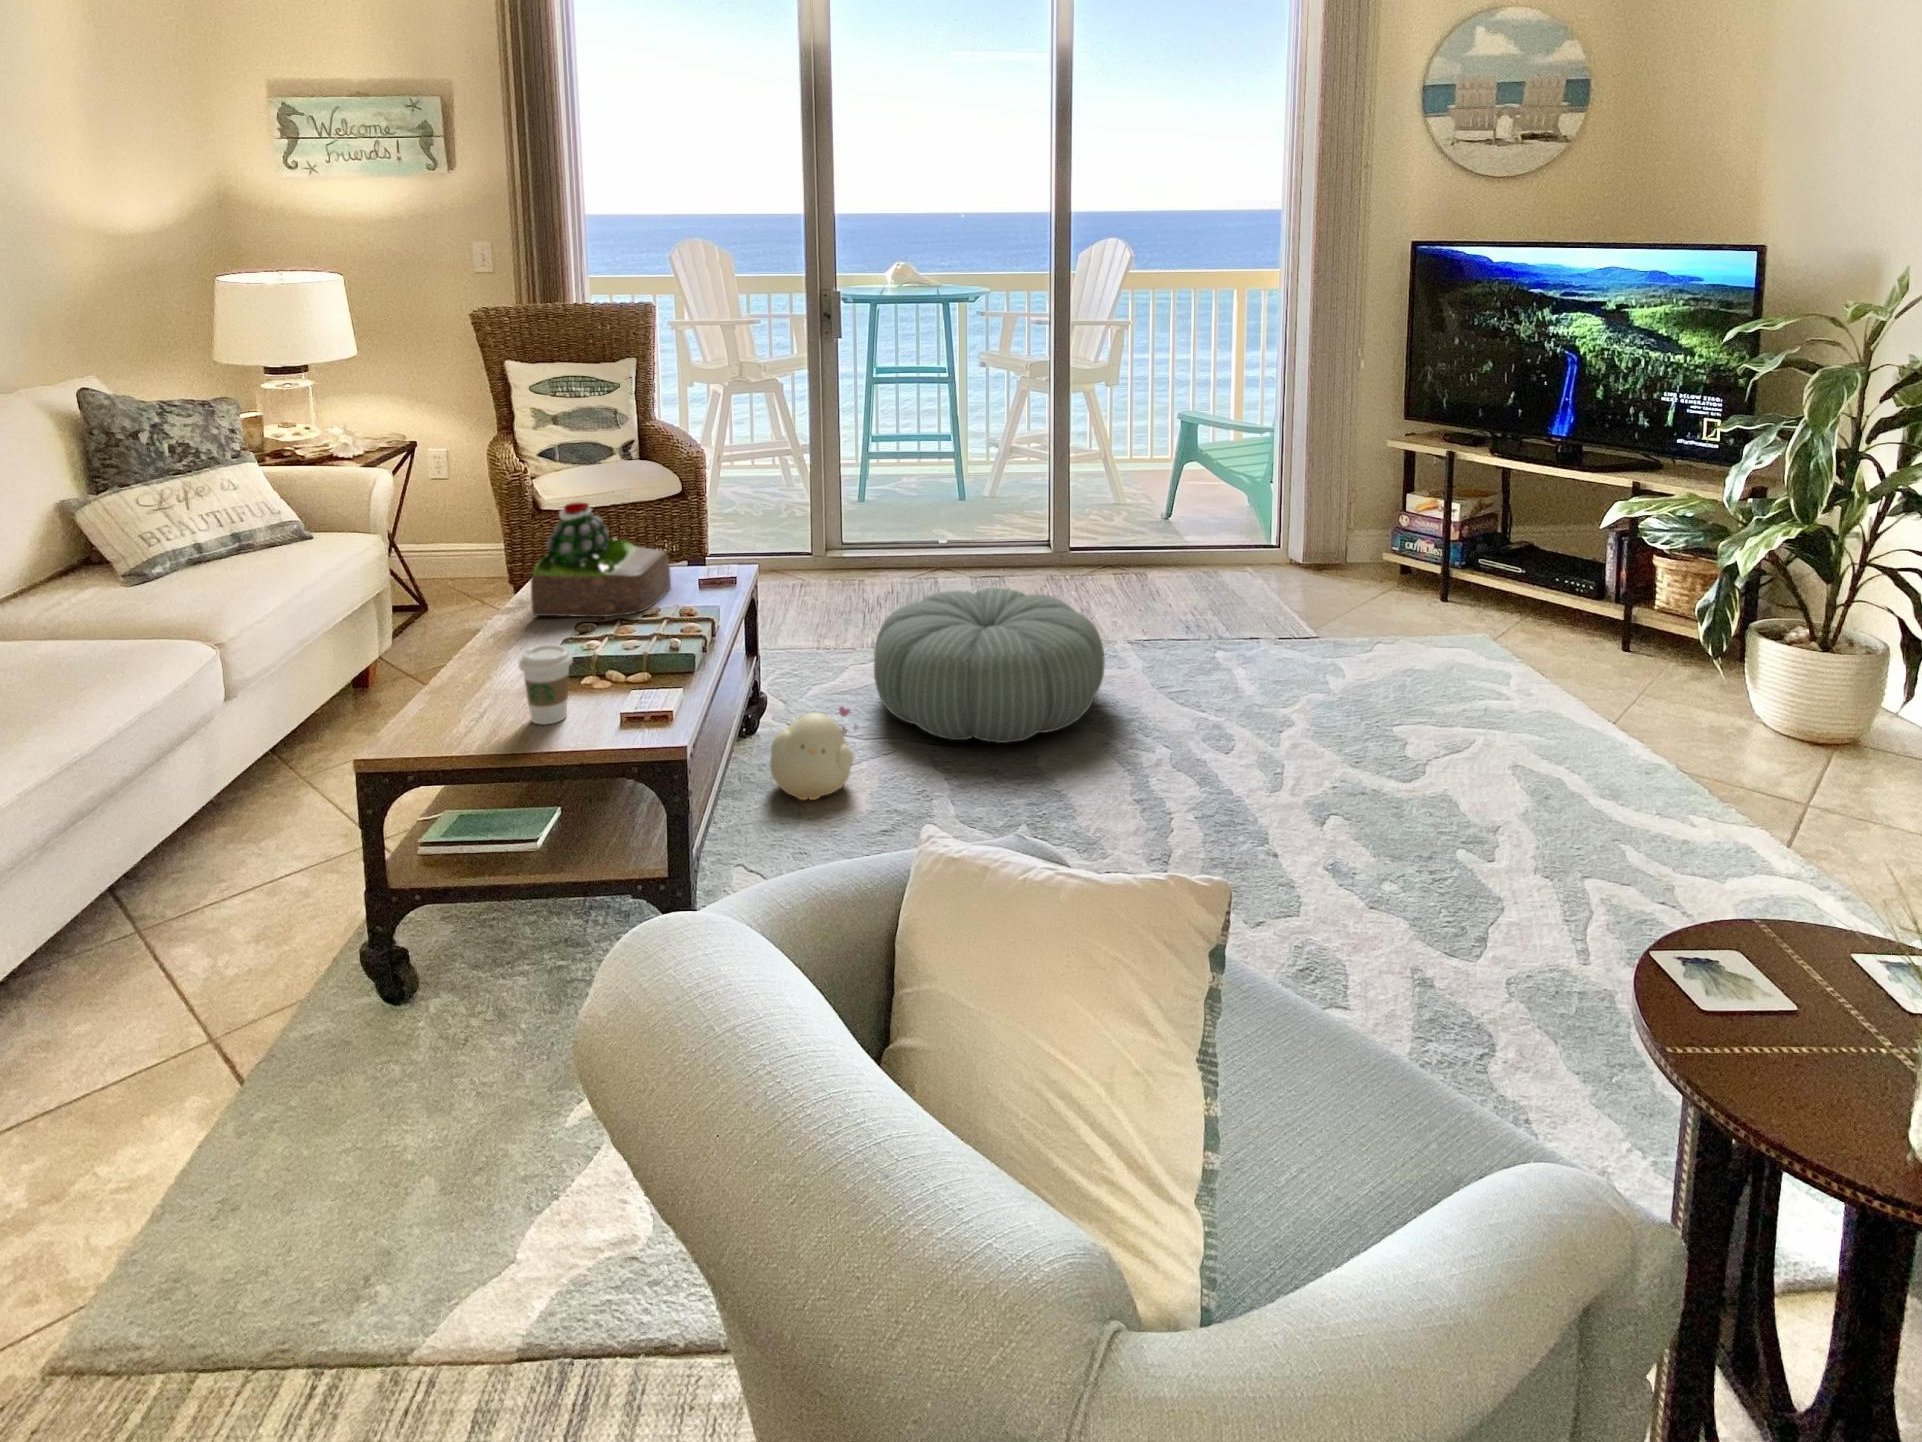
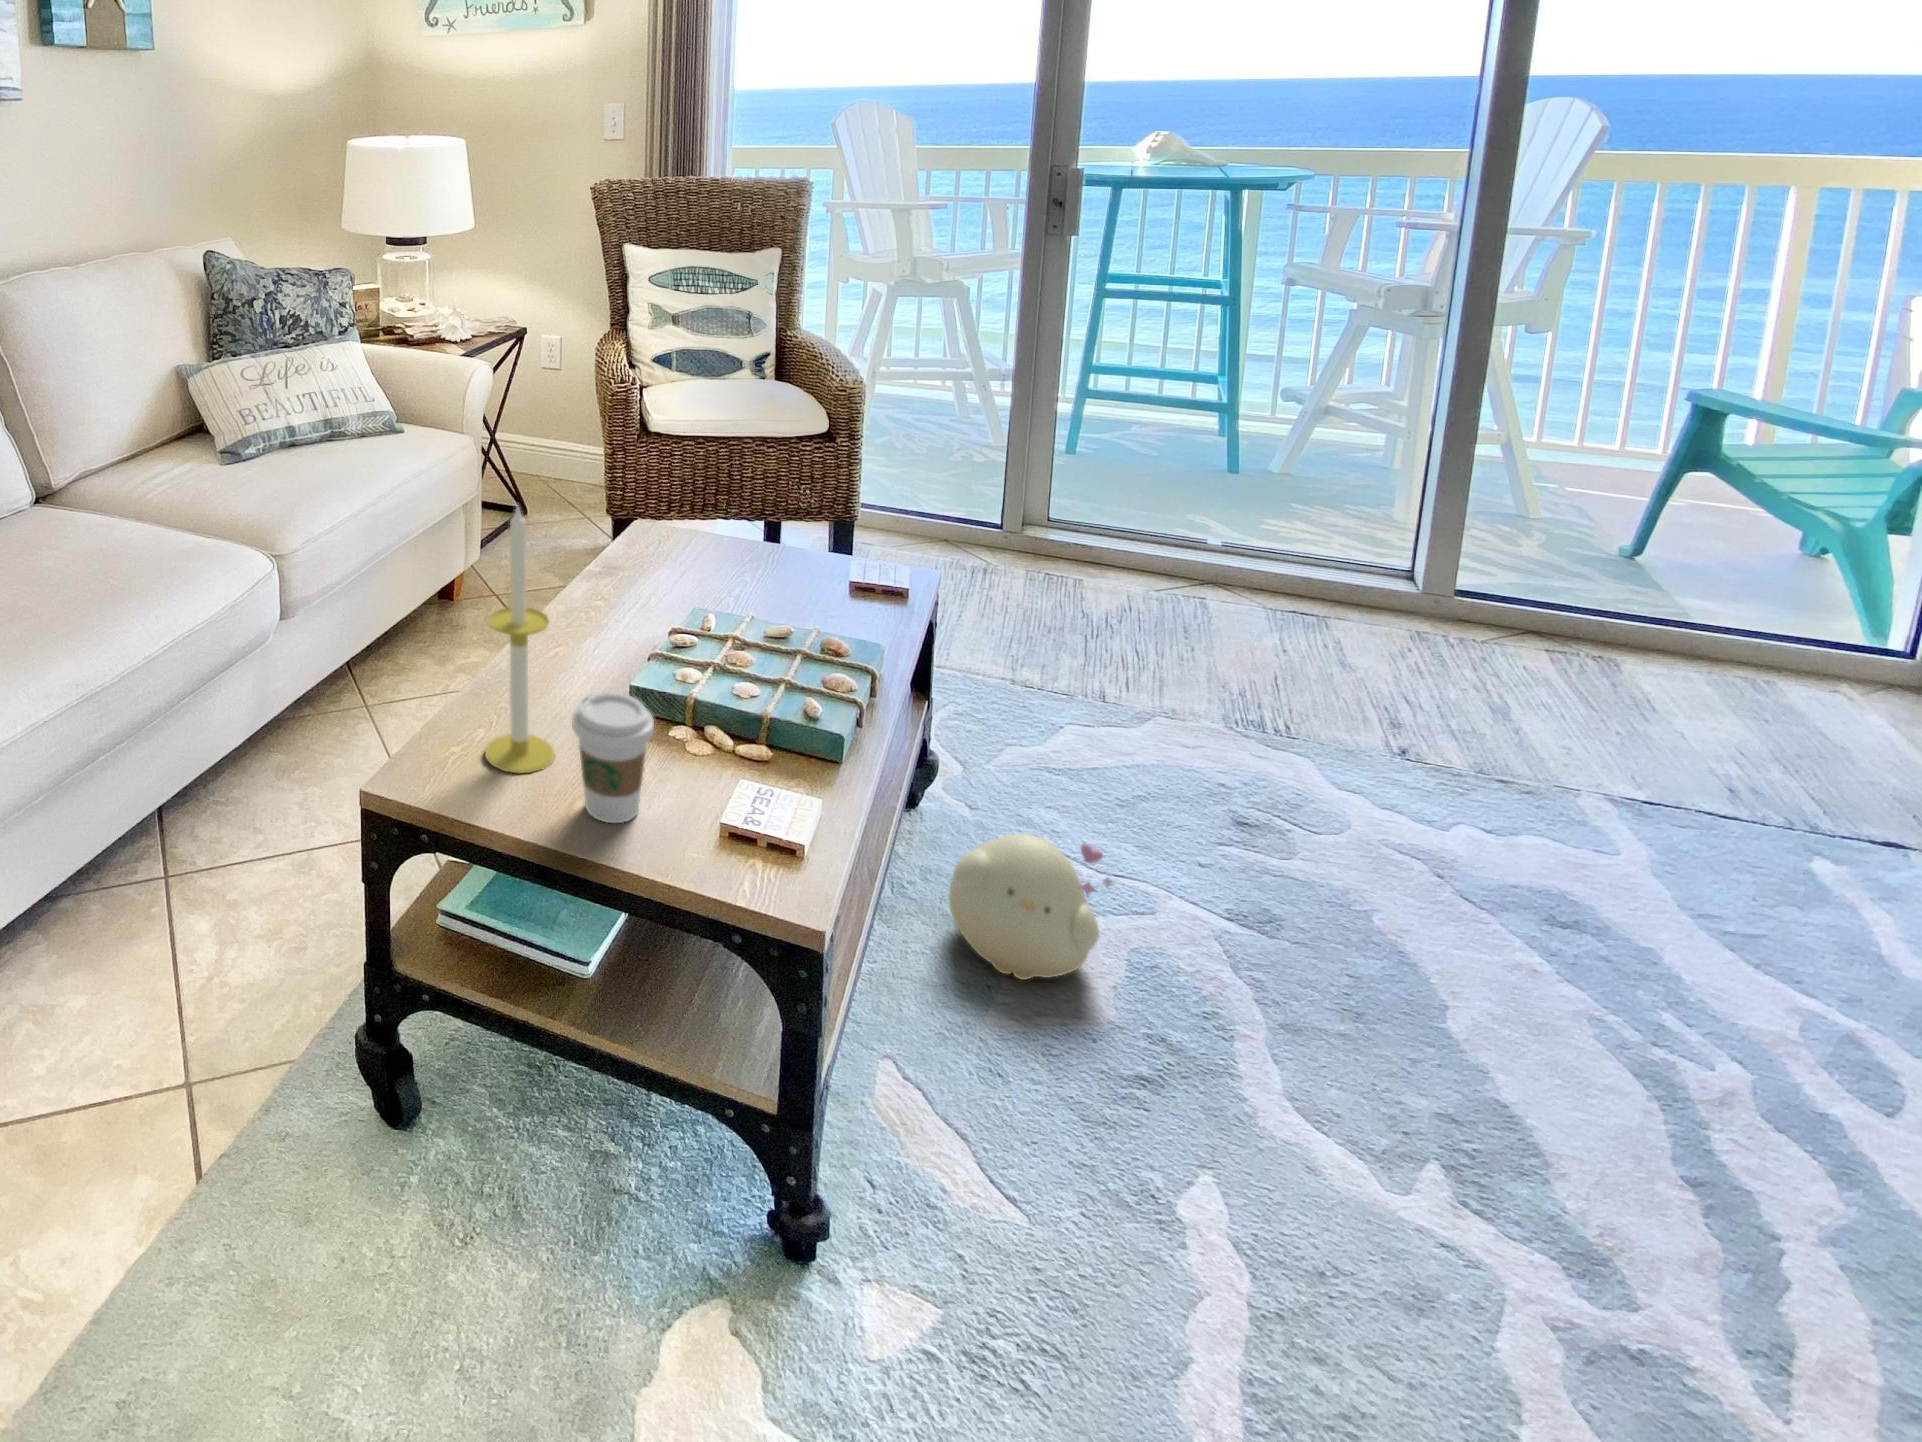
succulent plant: present [531,503,671,617] -> none [617,446,813,623]
candle: none [451,534,505,719] -> present [485,507,555,773]
pouf: present [874,588,1105,743] -> none [1124,651,1625,975]

